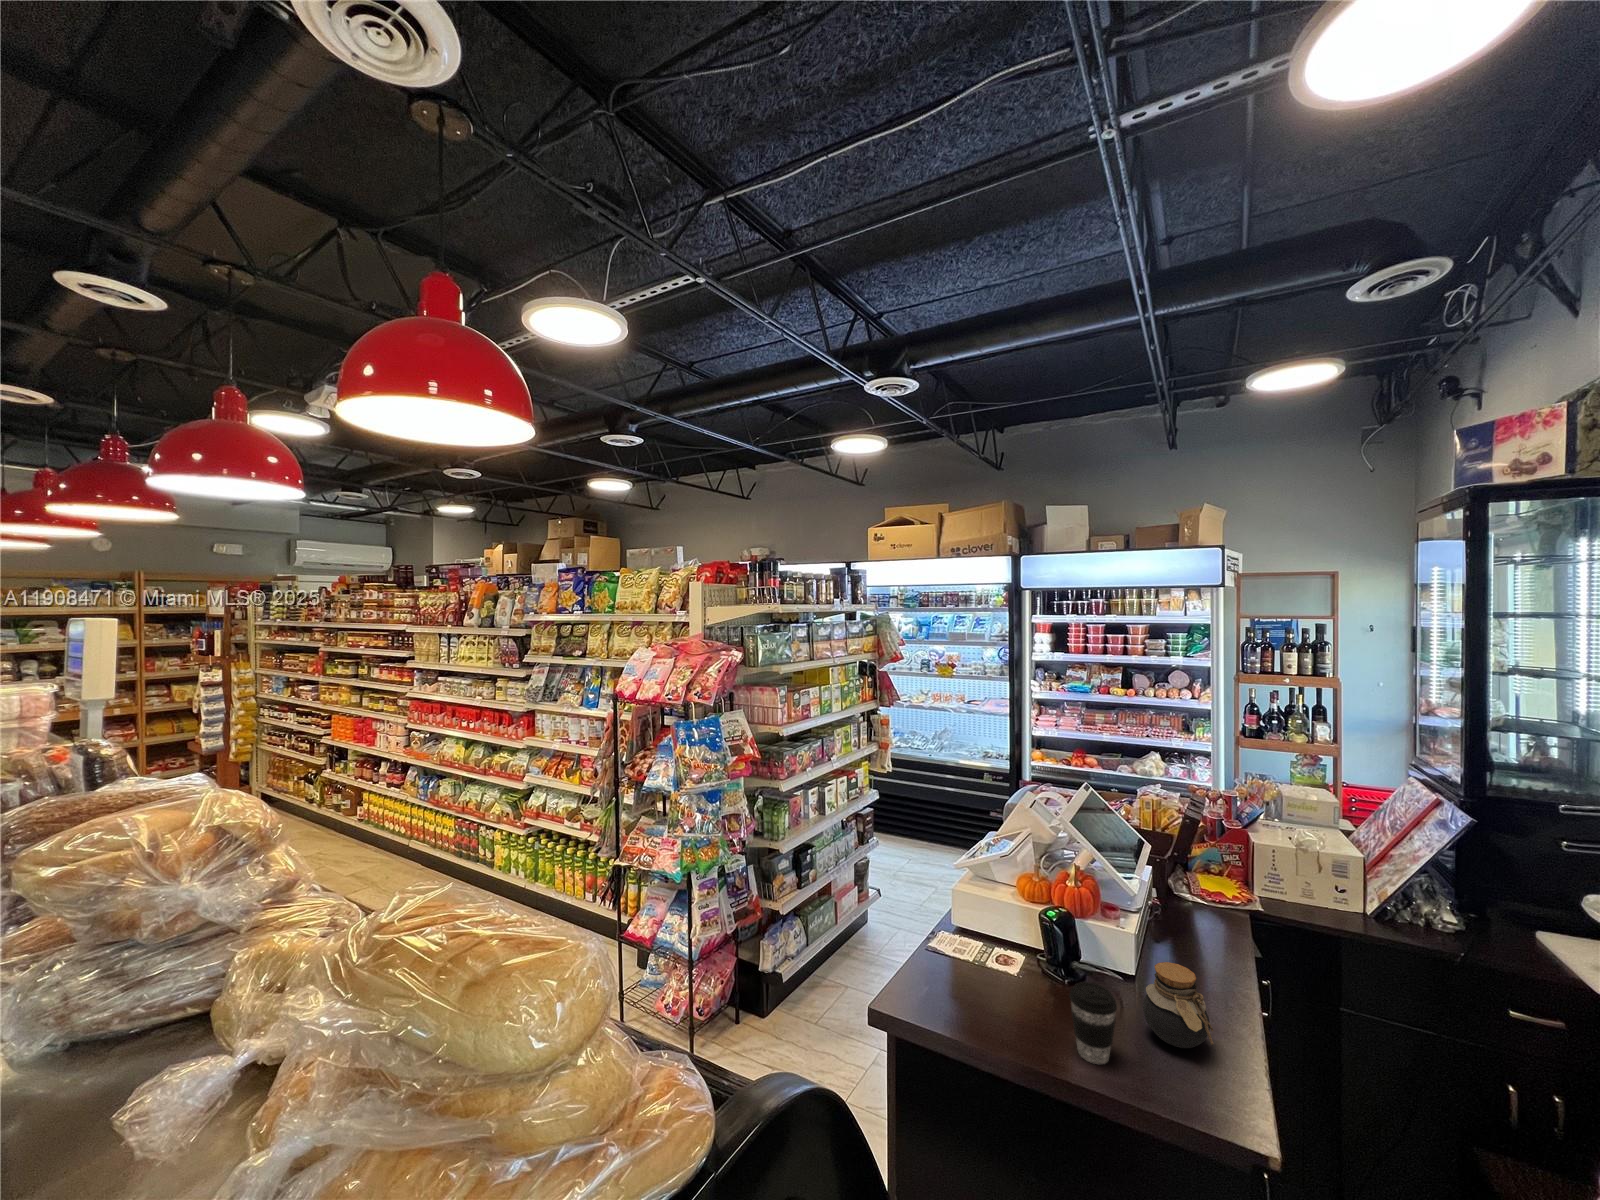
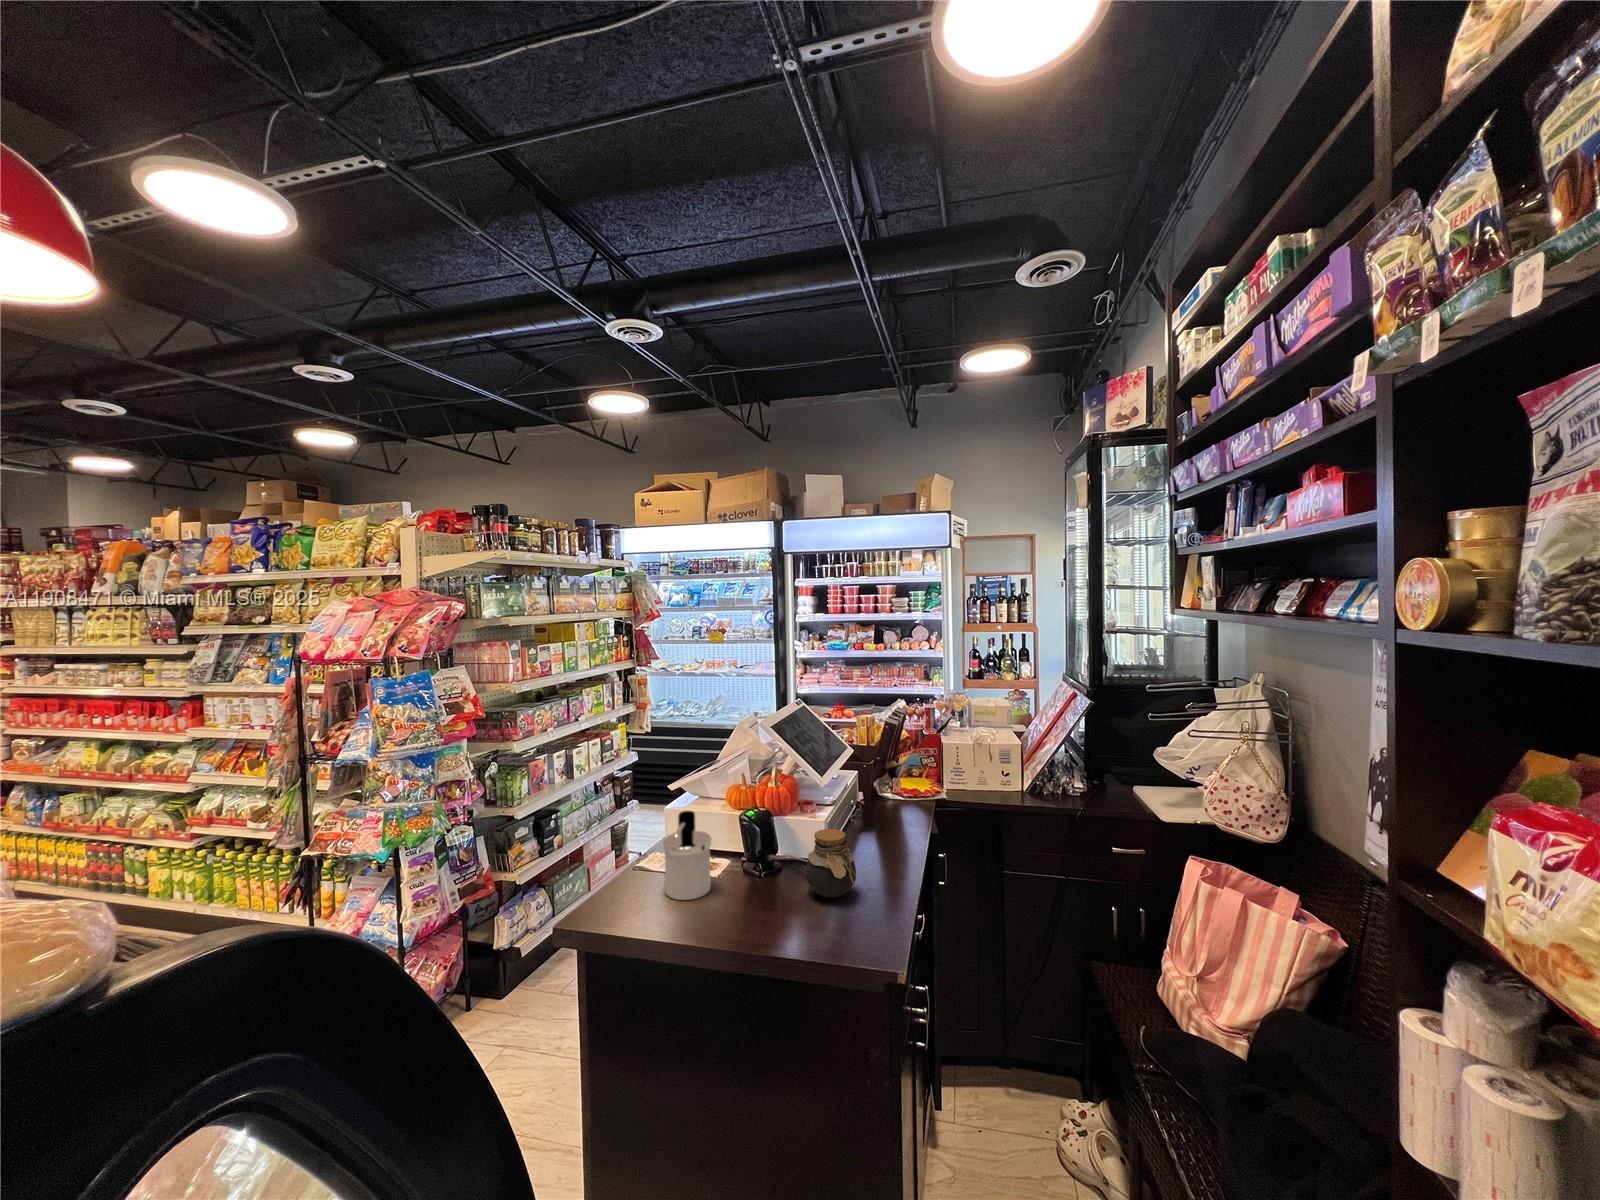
soap dispenser: none [975,914,1028,1014] -> present [663,811,712,900]
coffee cup: present [1069,982,1117,1064] -> none [736,853,776,921]

